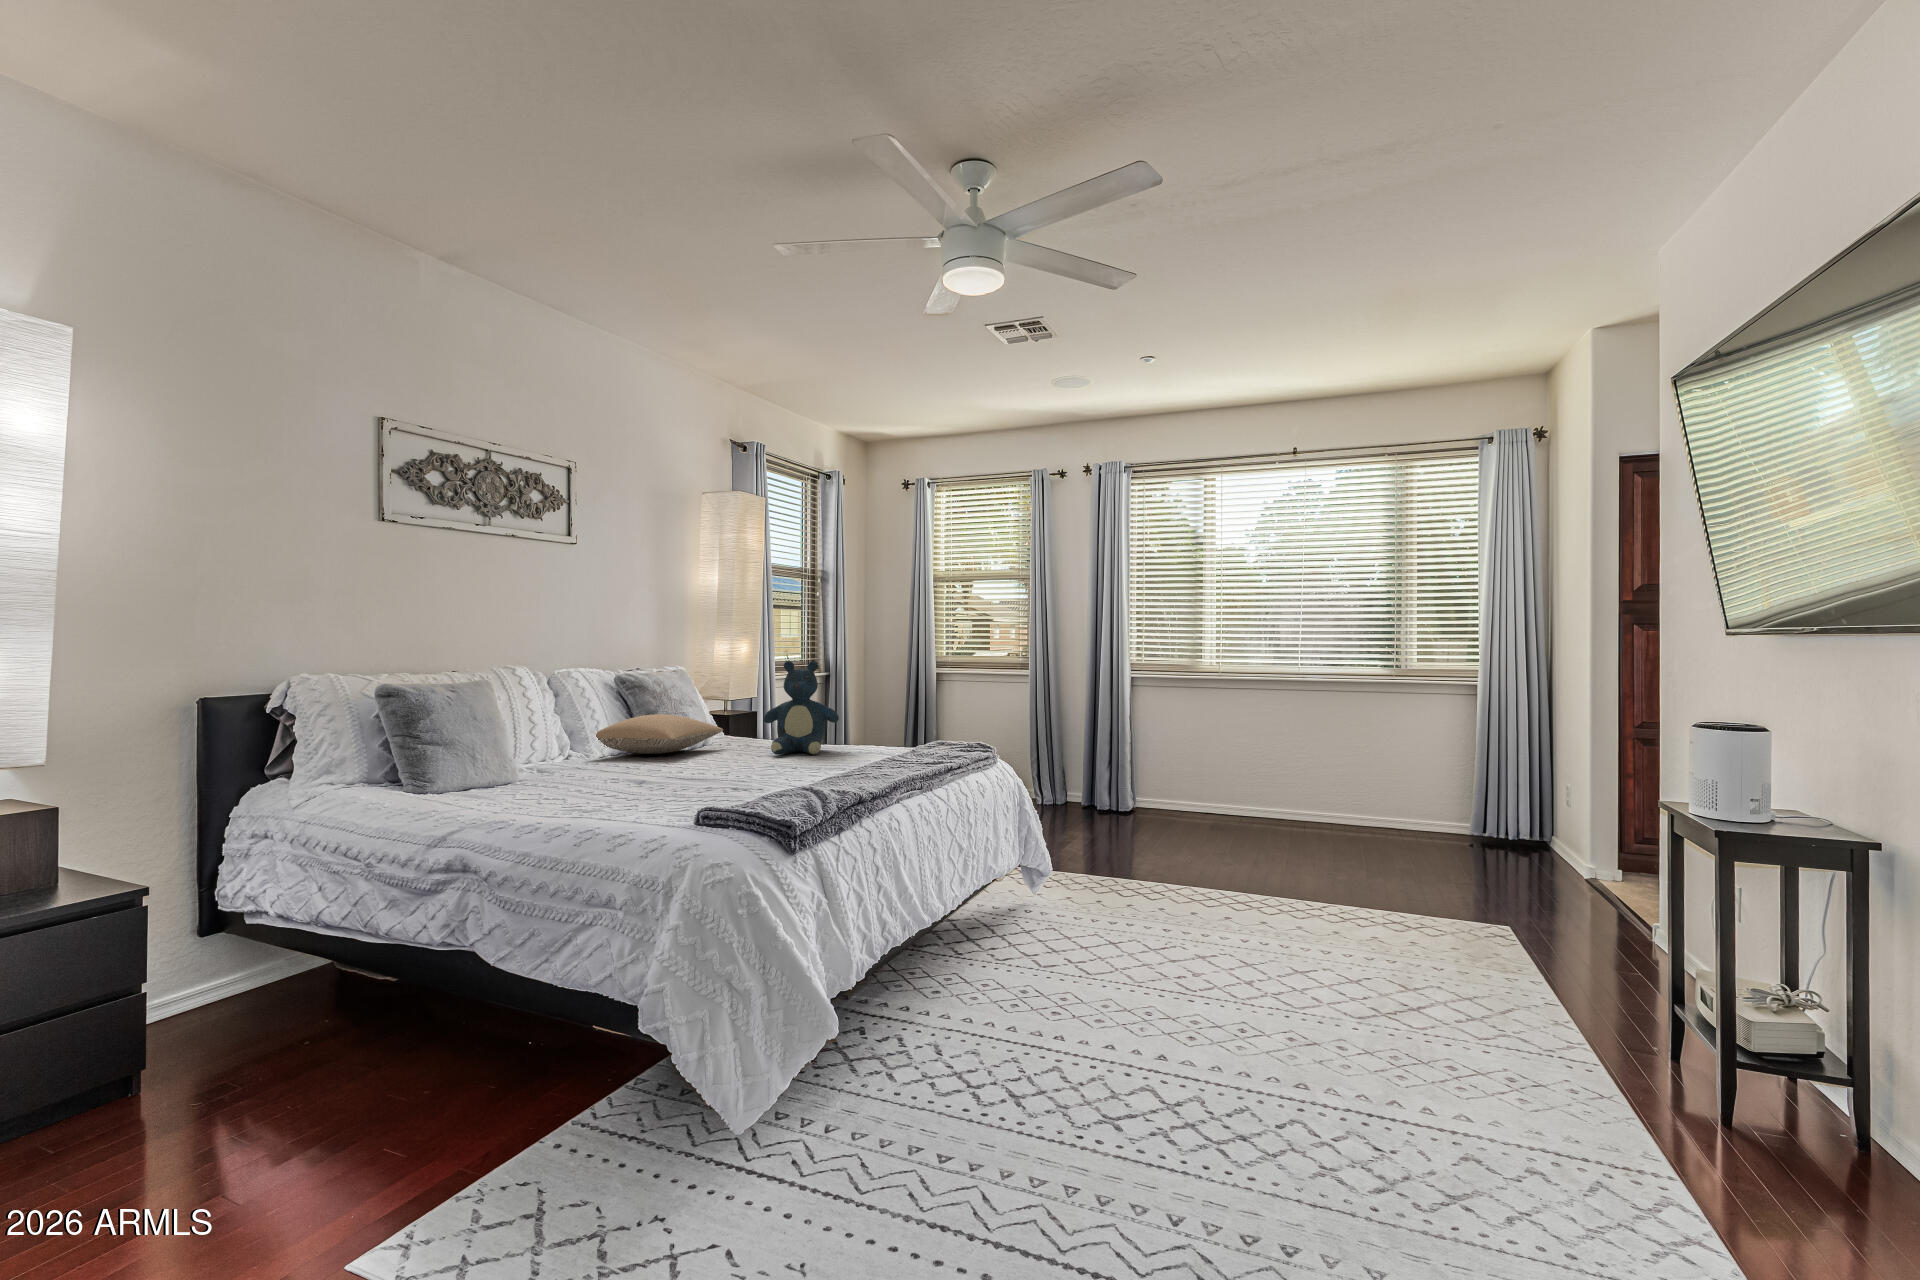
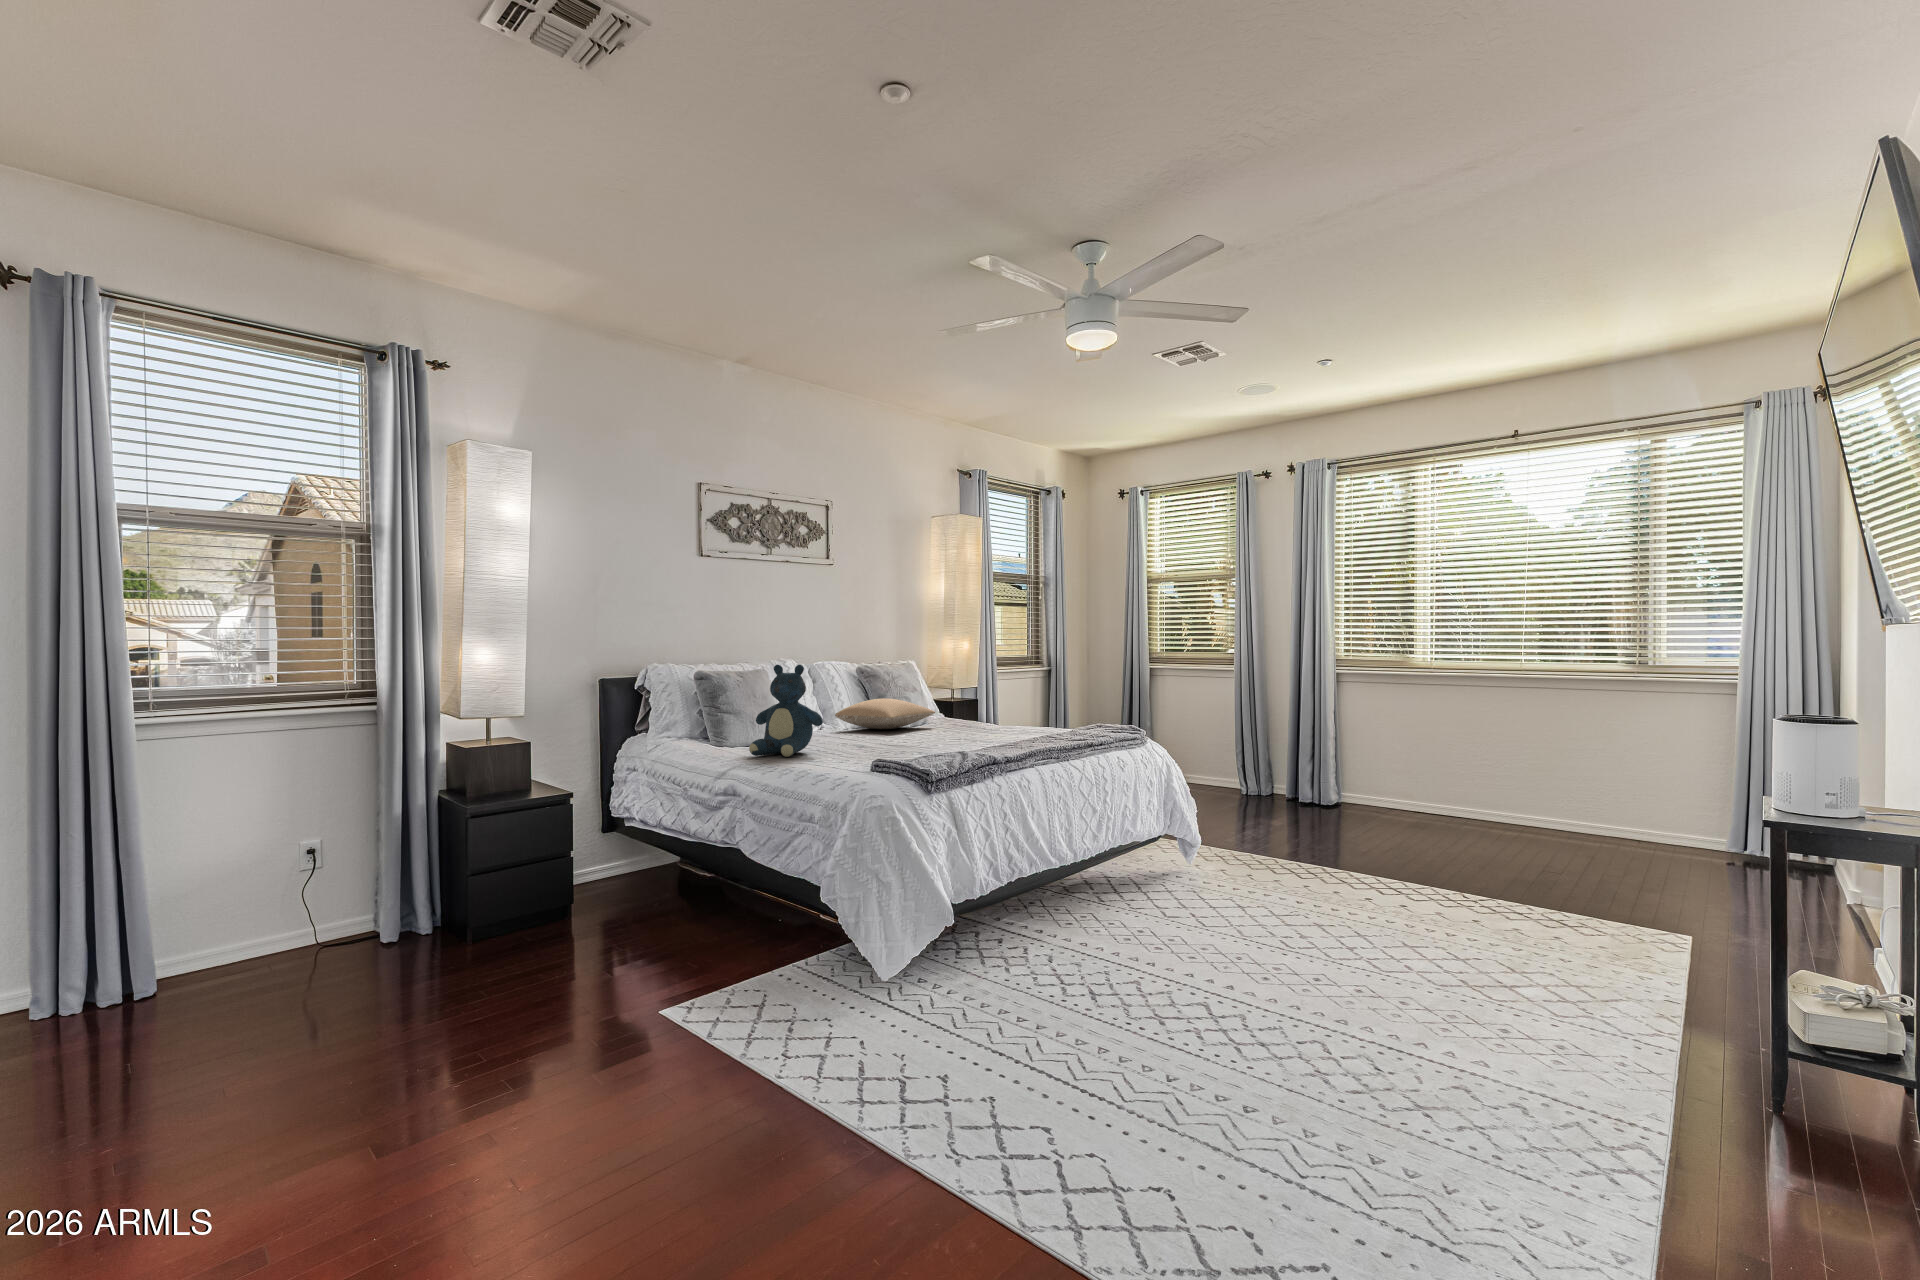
teddy bear: present [763,661,839,755] -> present [749,665,823,757]

